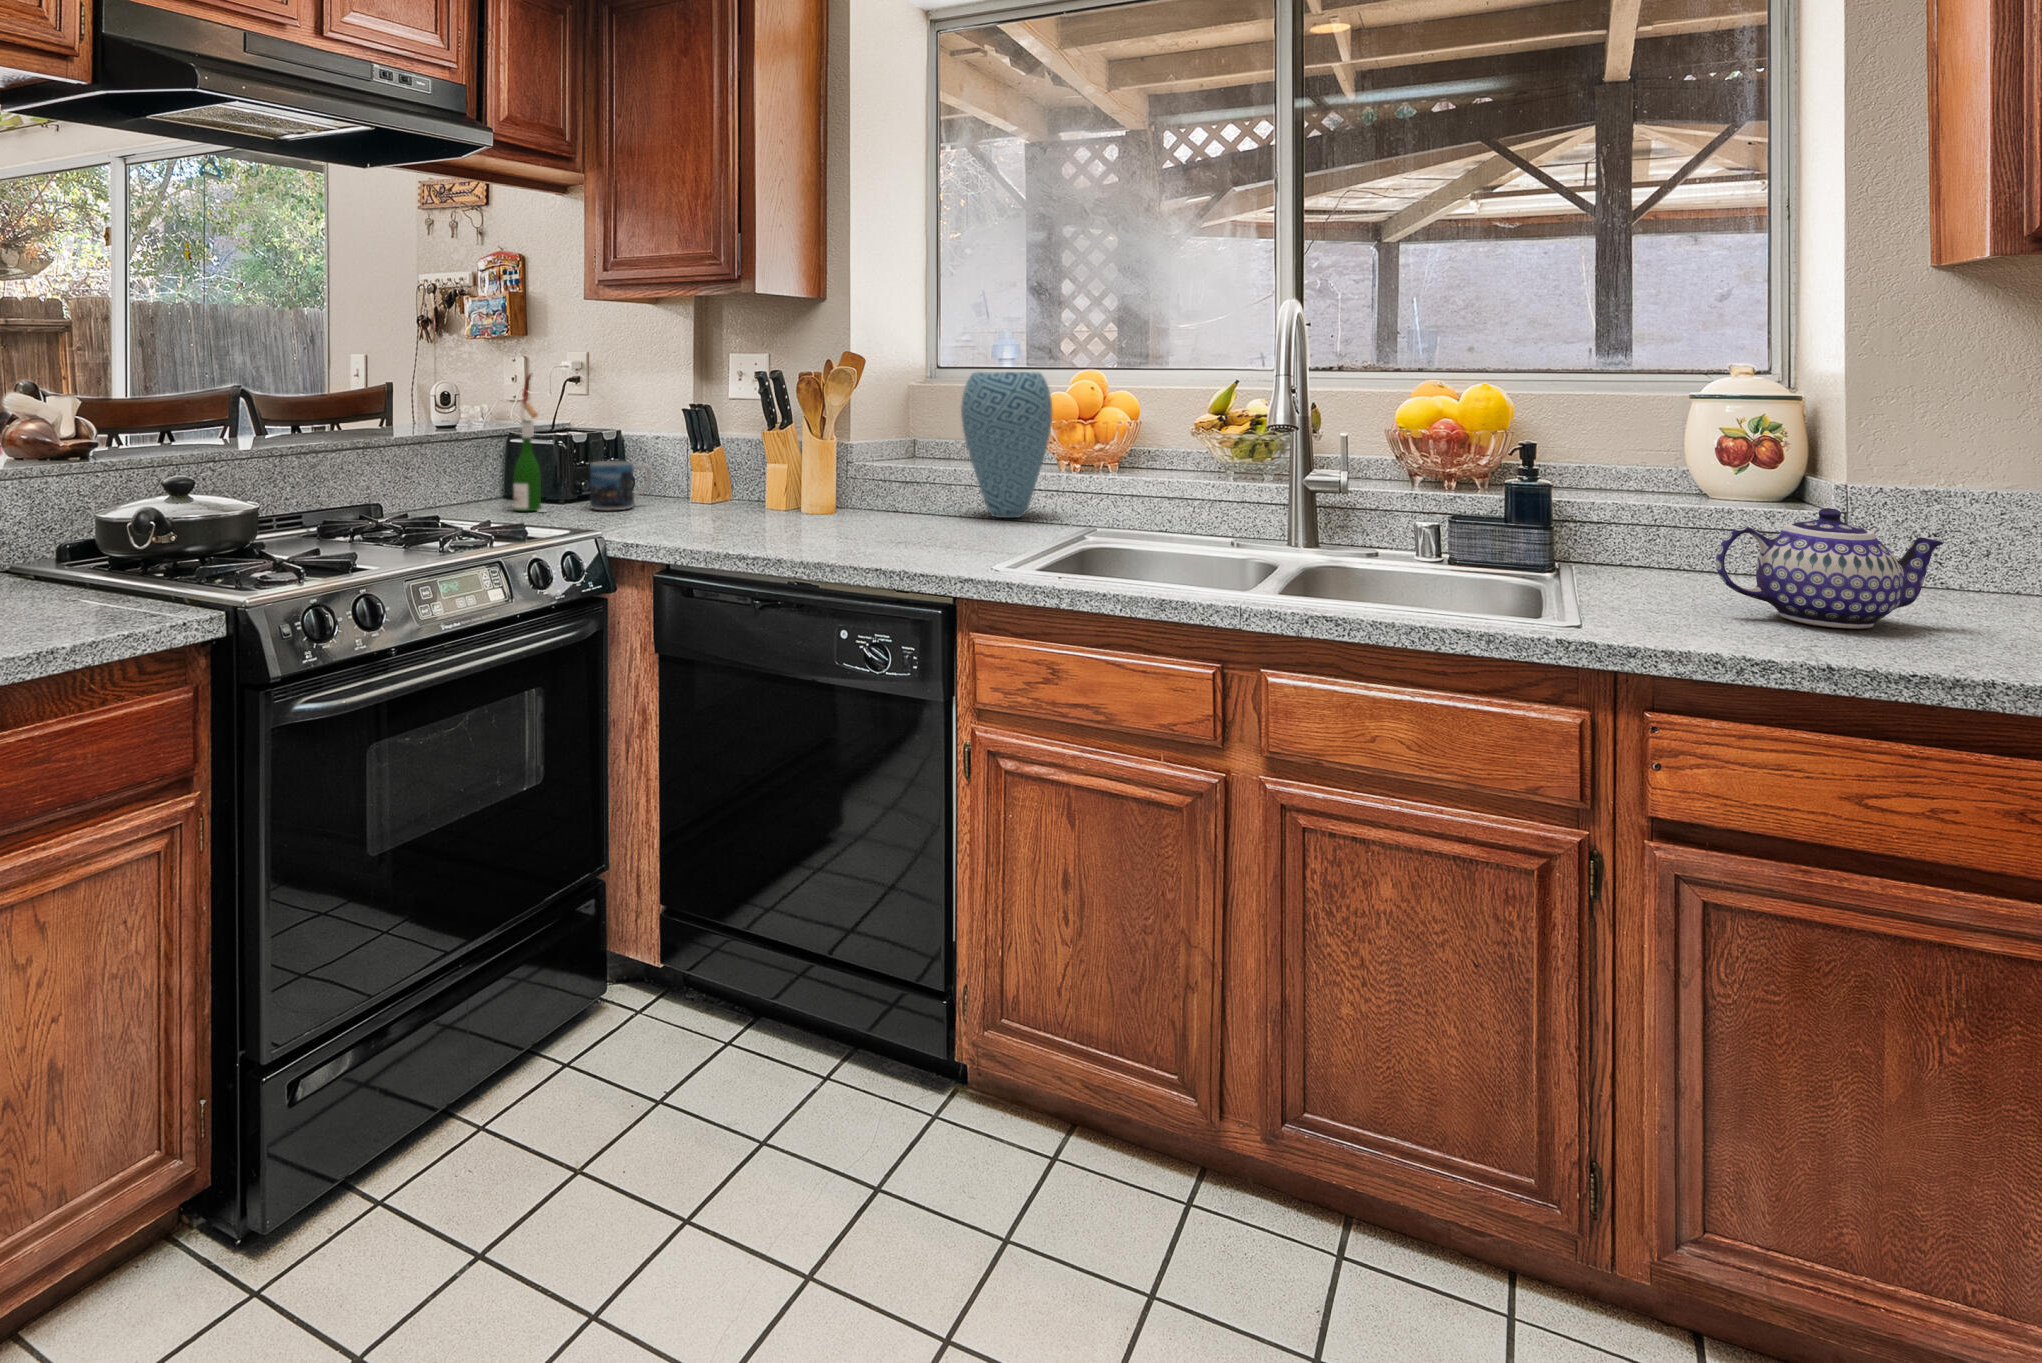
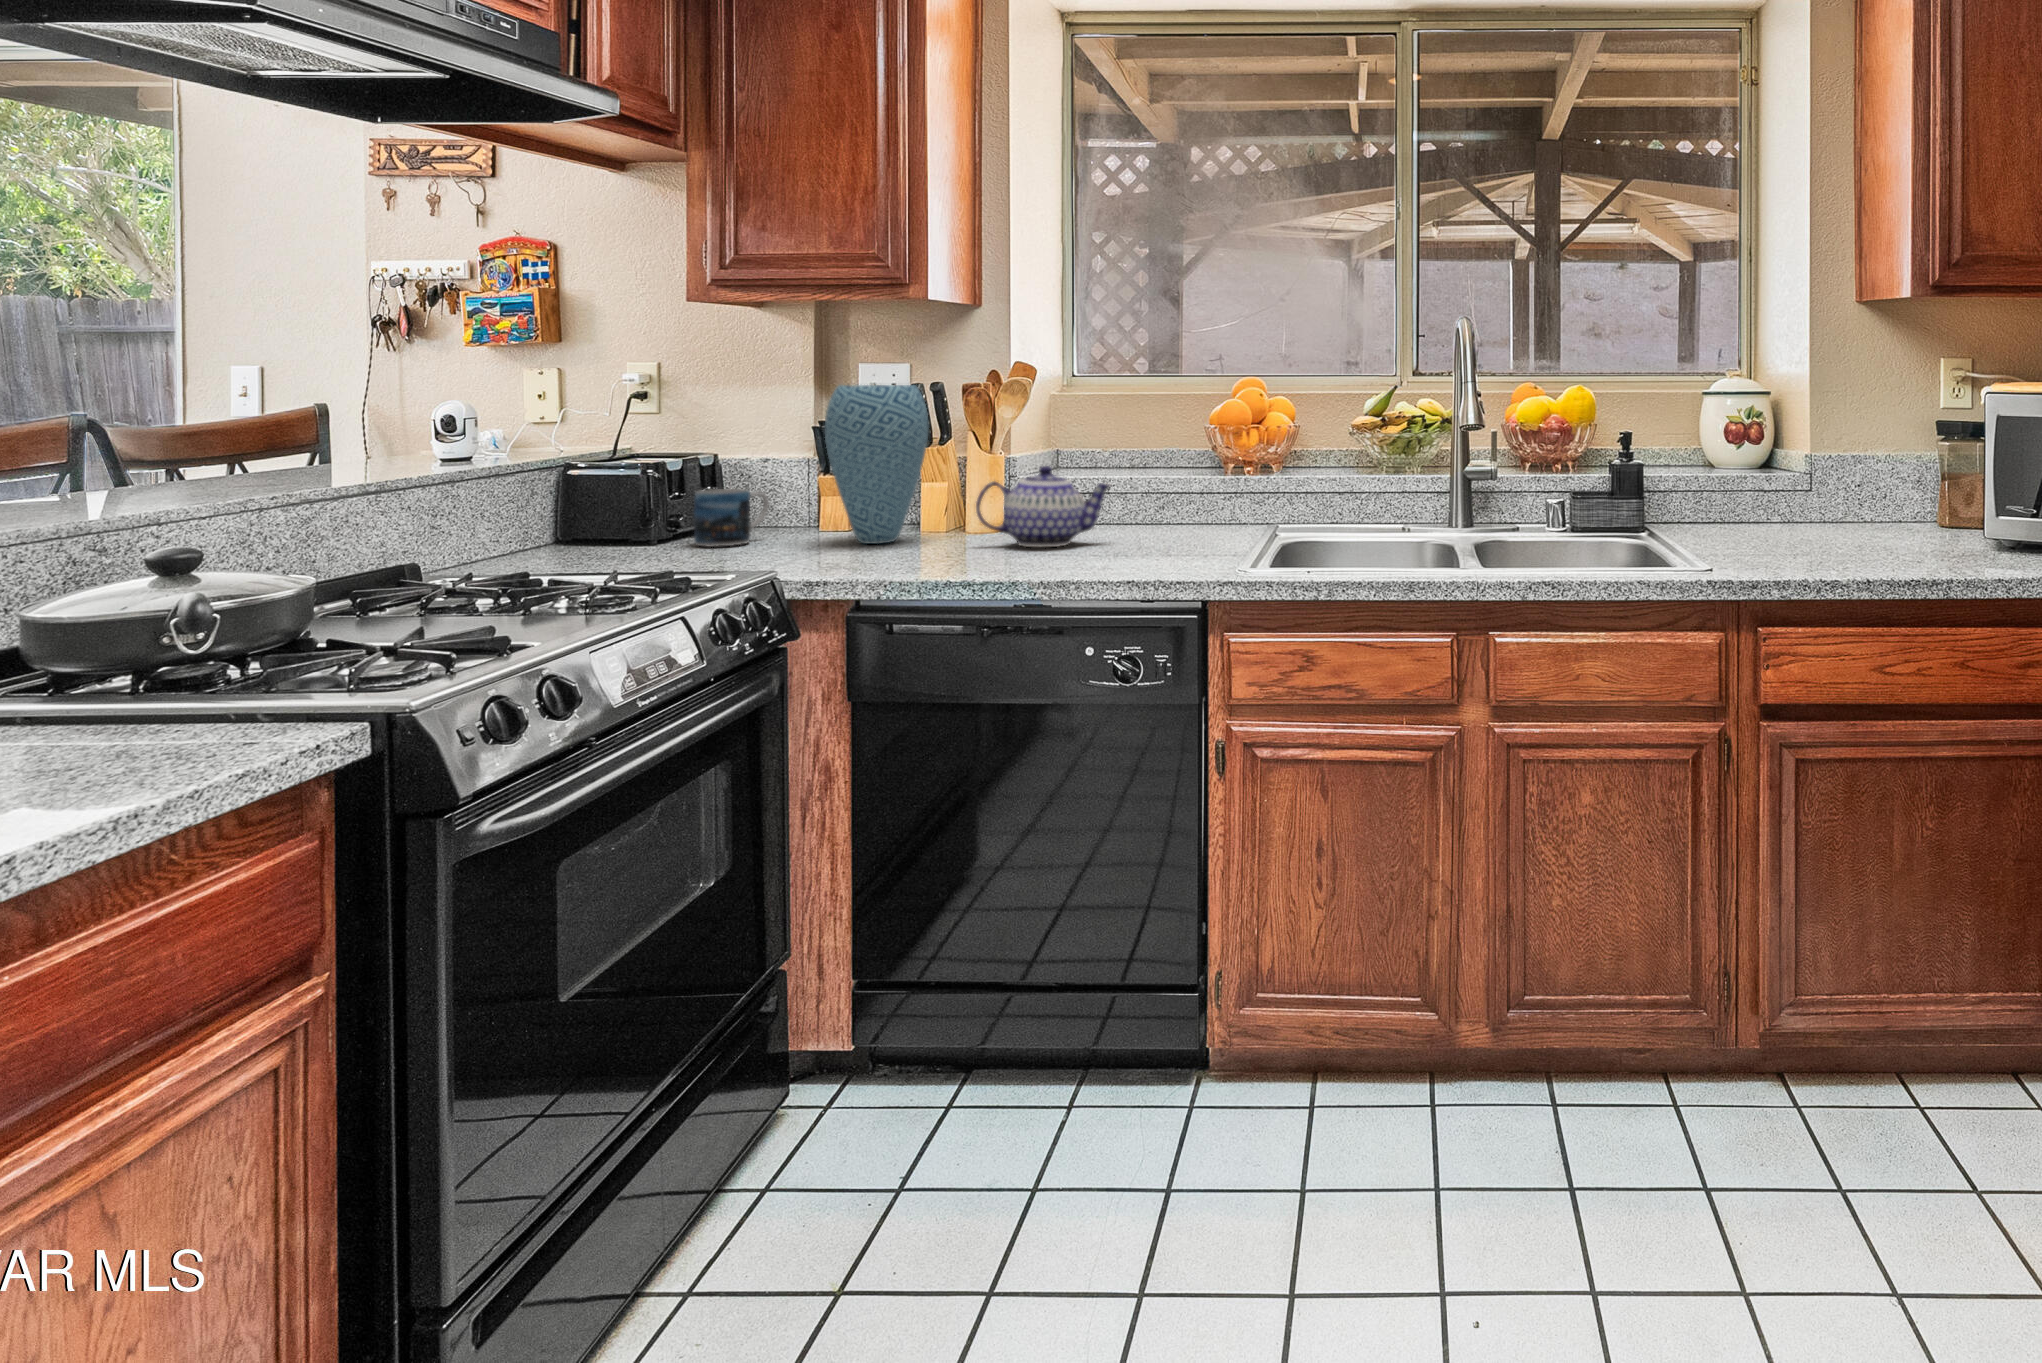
vase: present [961,372,1052,518] -> present [825,385,929,544]
wine bottle: present [514,374,545,512] -> none [593,386,643,554]
teapot: present [1716,508,1943,629] -> present [976,466,1110,547]

